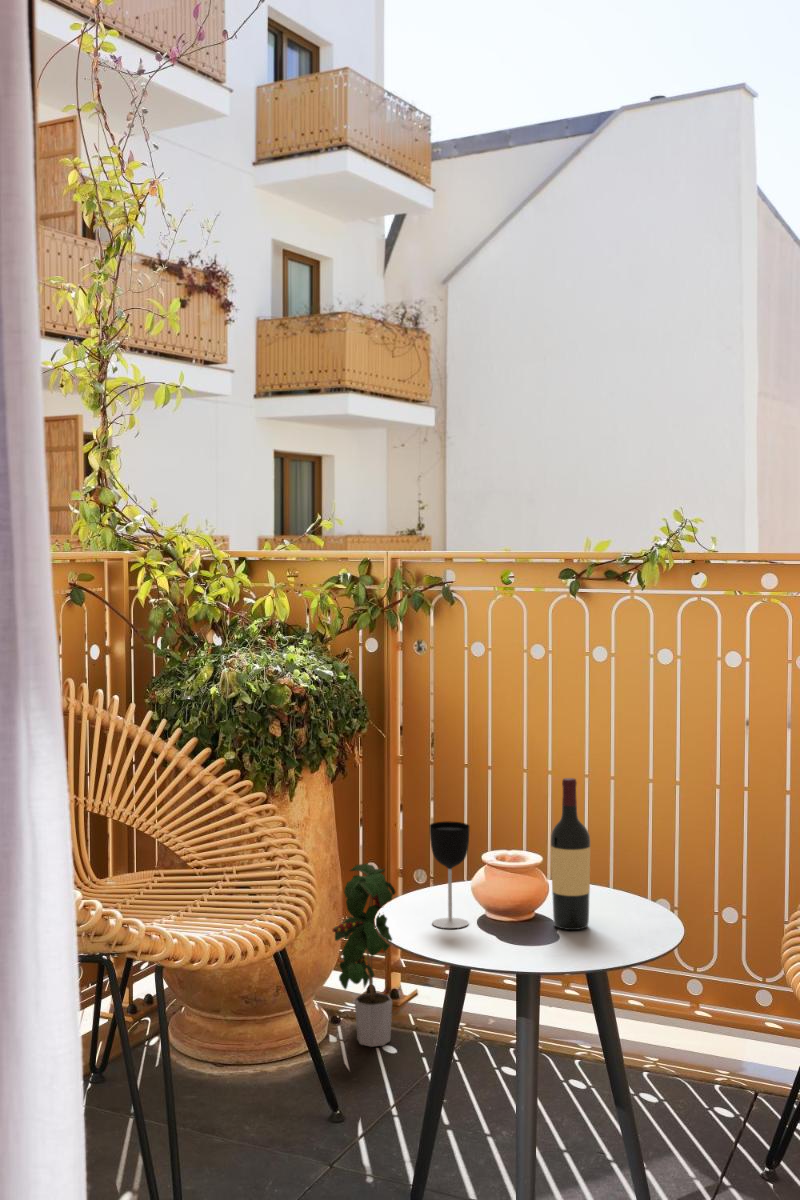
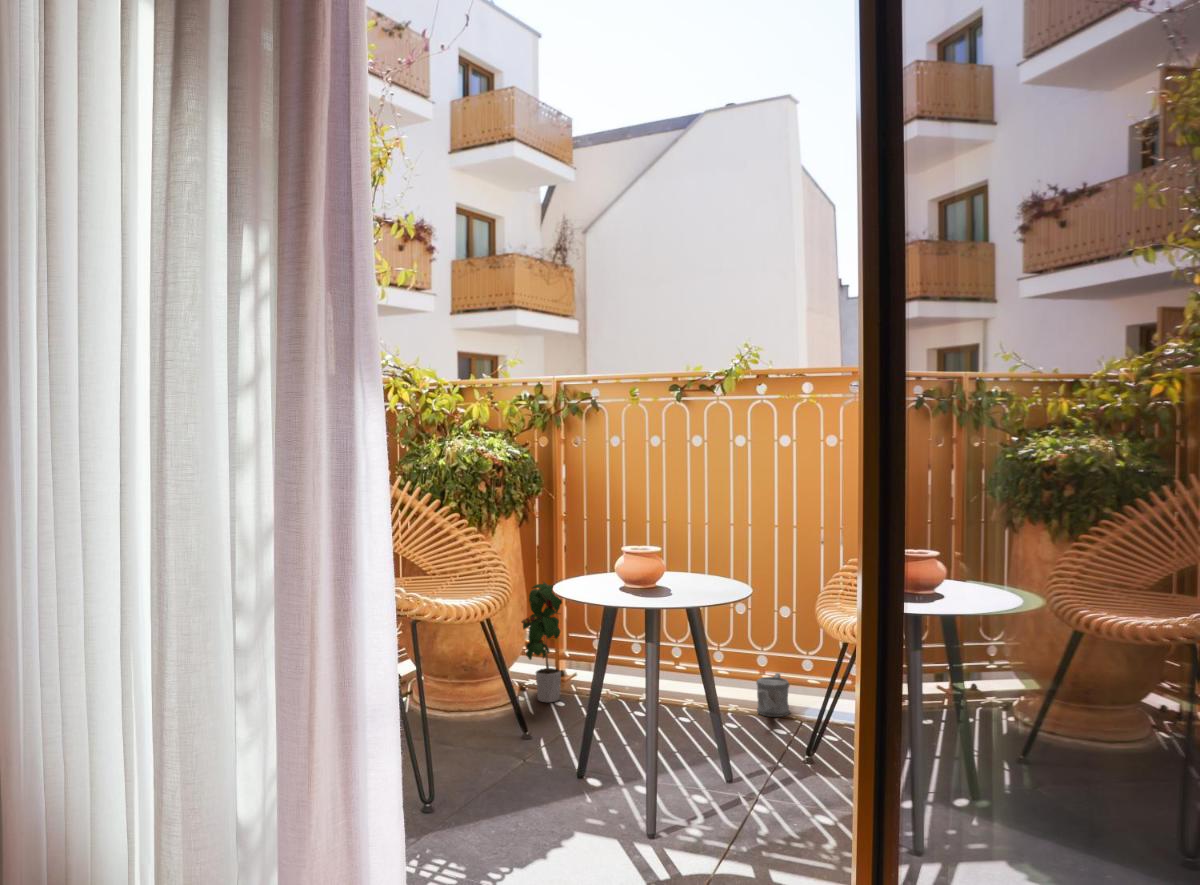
wine bottle: present [551,778,591,930] -> none [668,493,693,590]
wine glass: present [430,821,469,928] -> none [590,524,616,591]
watering can: none [688,1014,739,1087] -> present [757,673,790,717]

